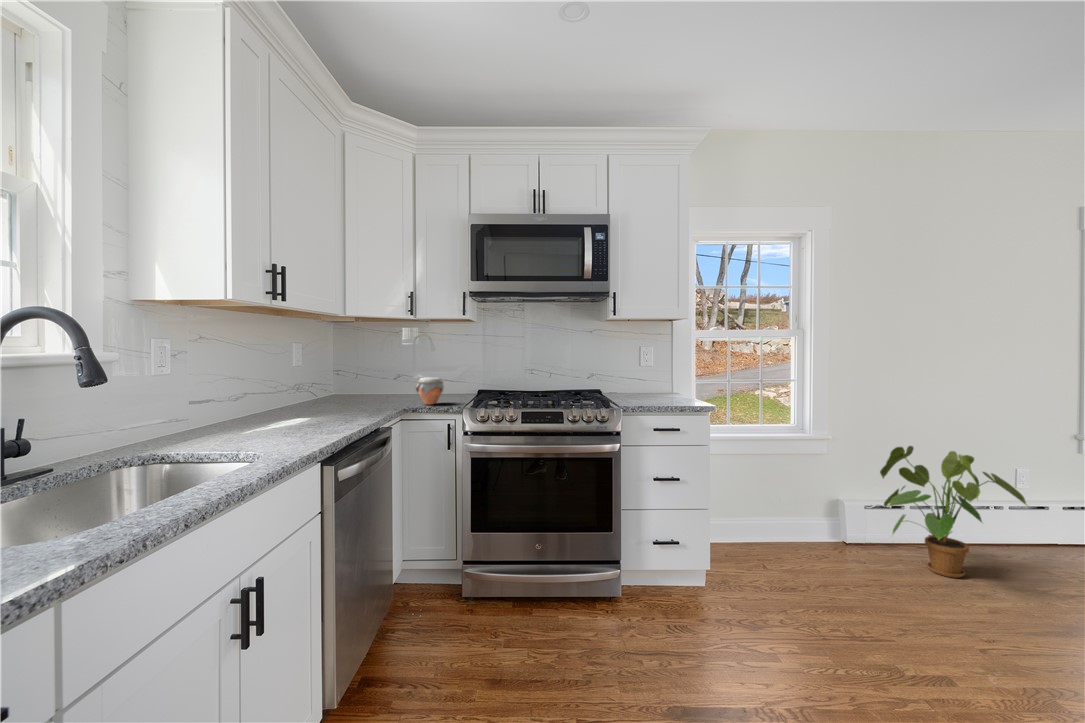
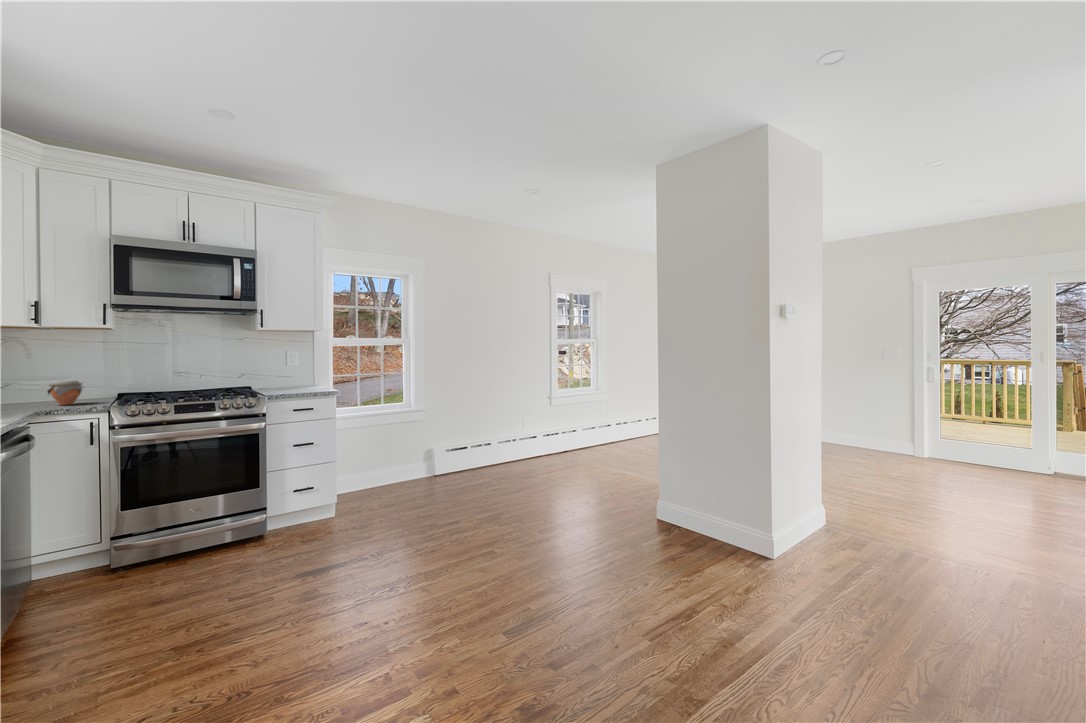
house plant: present [880,446,1027,578] -> none [453,411,522,482]

